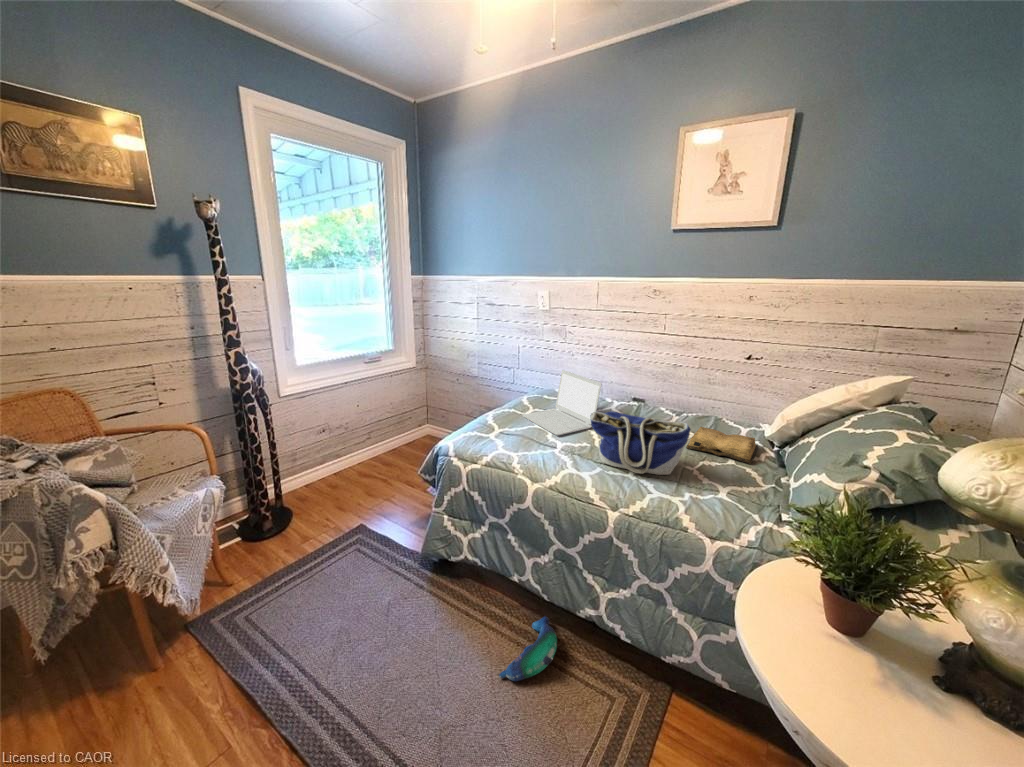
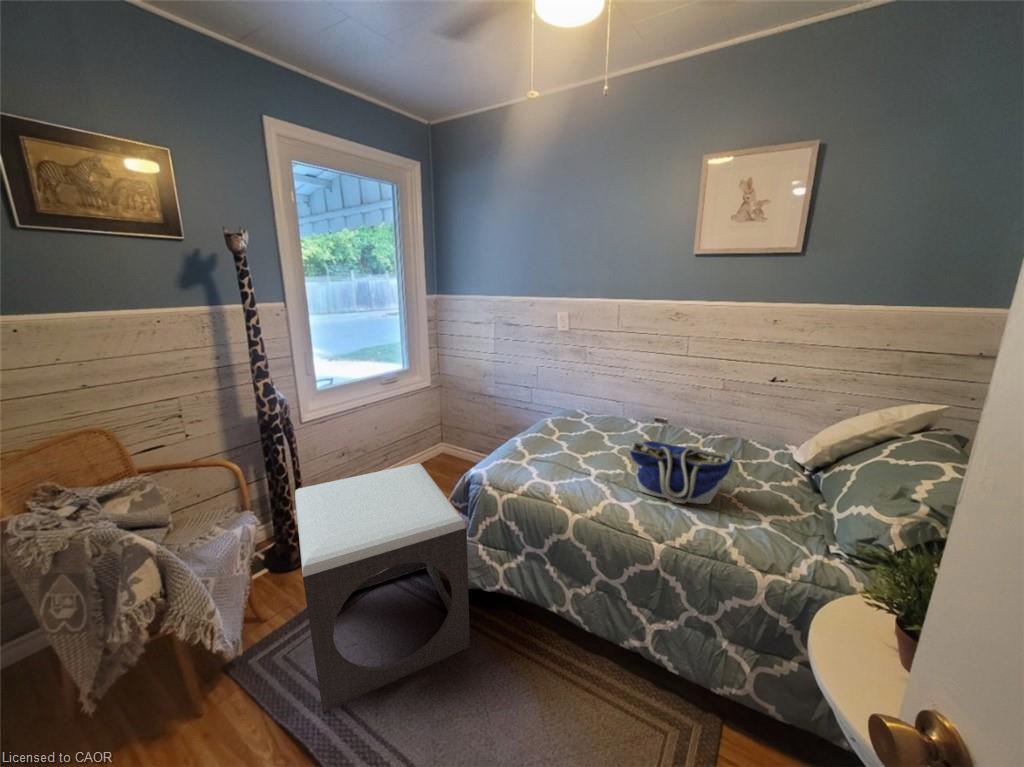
laptop: present [523,370,602,436] -> none [551,393,632,462]
diary: present [686,427,758,464] -> none [720,450,791,490]
footstool: none [252,434,430,671] -> present [295,463,470,712]
plush toy: present [499,616,557,681] -> none [549,648,604,718]

